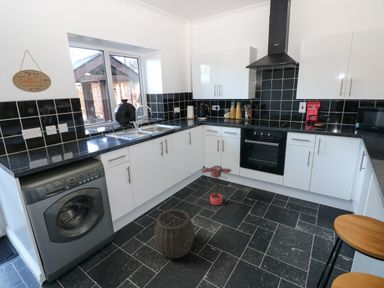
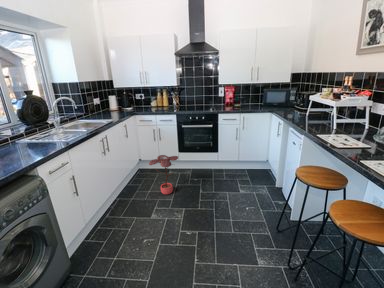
woven basket: present [155,209,194,258] -> none [126,208,170,262]

